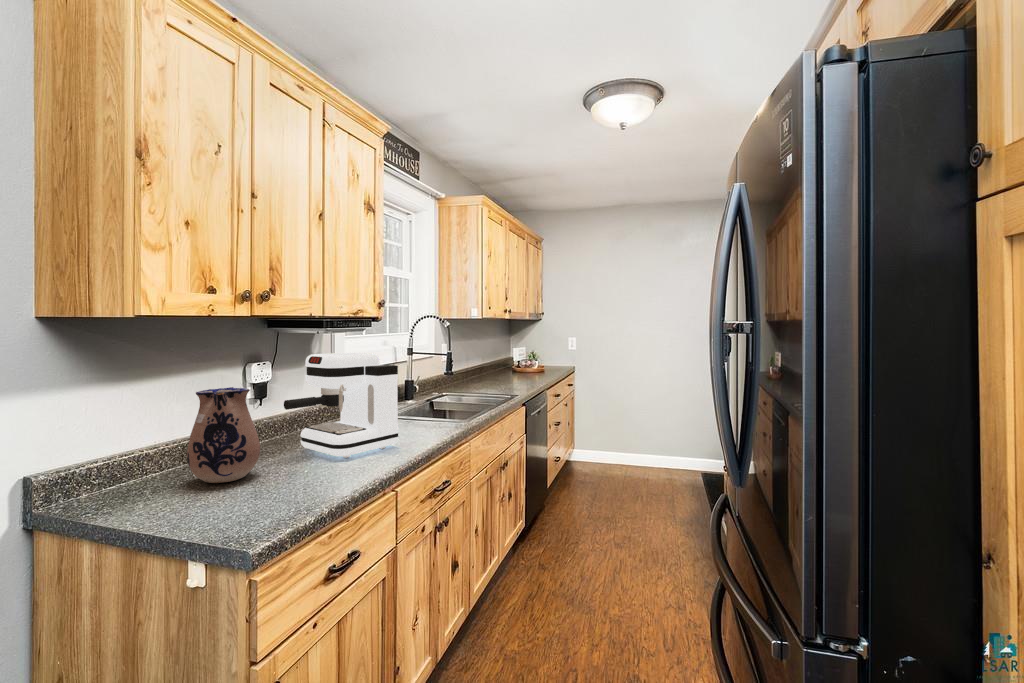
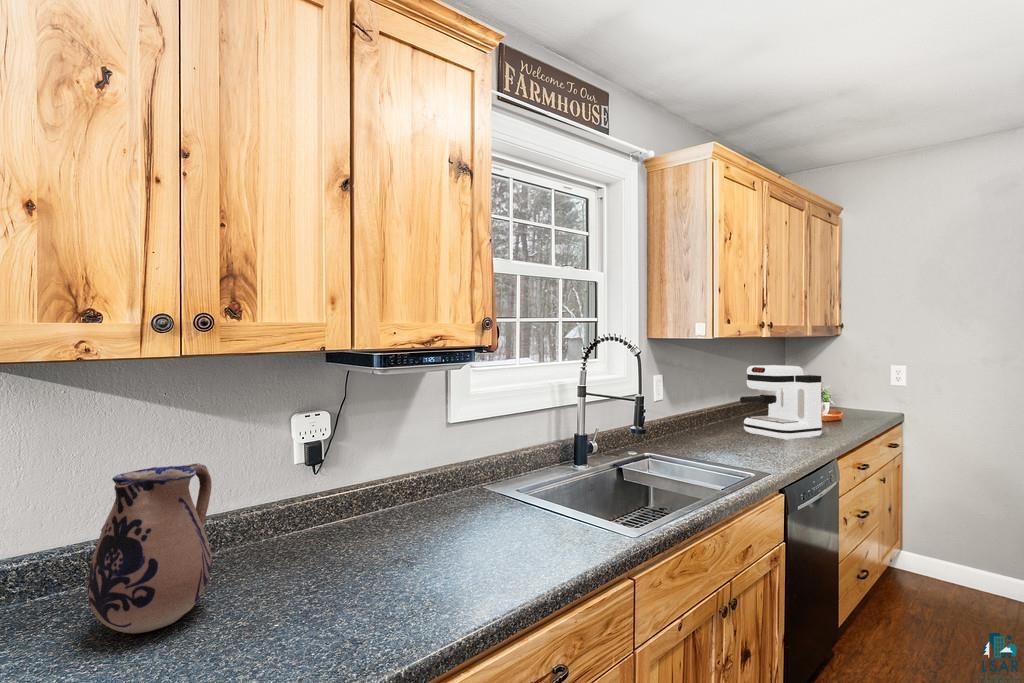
coffee maker: present [284,353,399,458] -> present [740,365,822,440]

